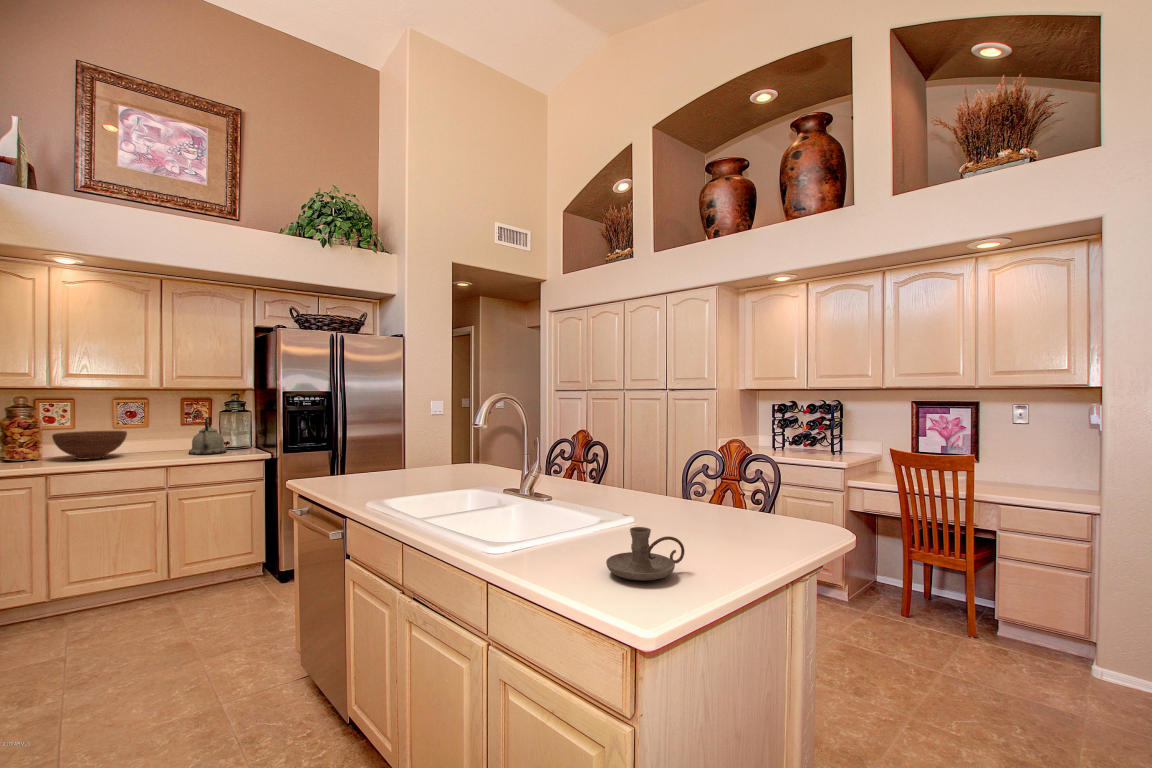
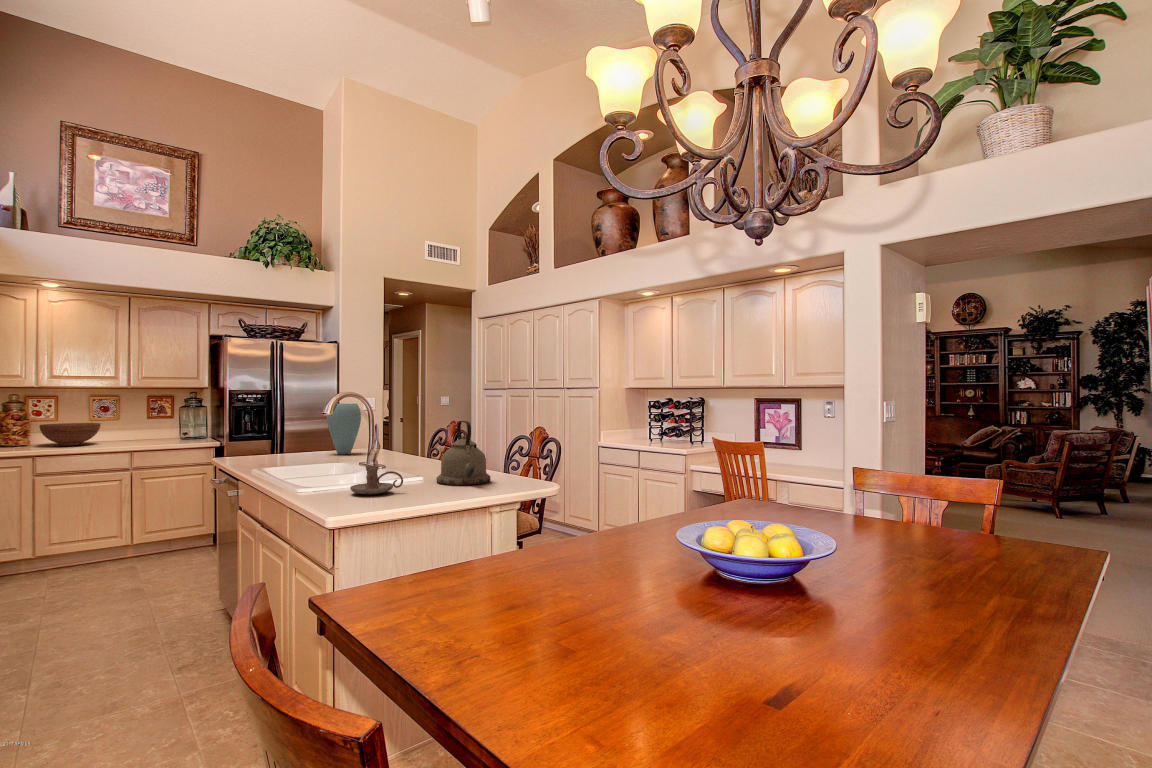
vase: none [437,411,478,477] -> present [327,404,361,454]
kettle: present [189,417,227,454] -> present [437,421,490,485]

